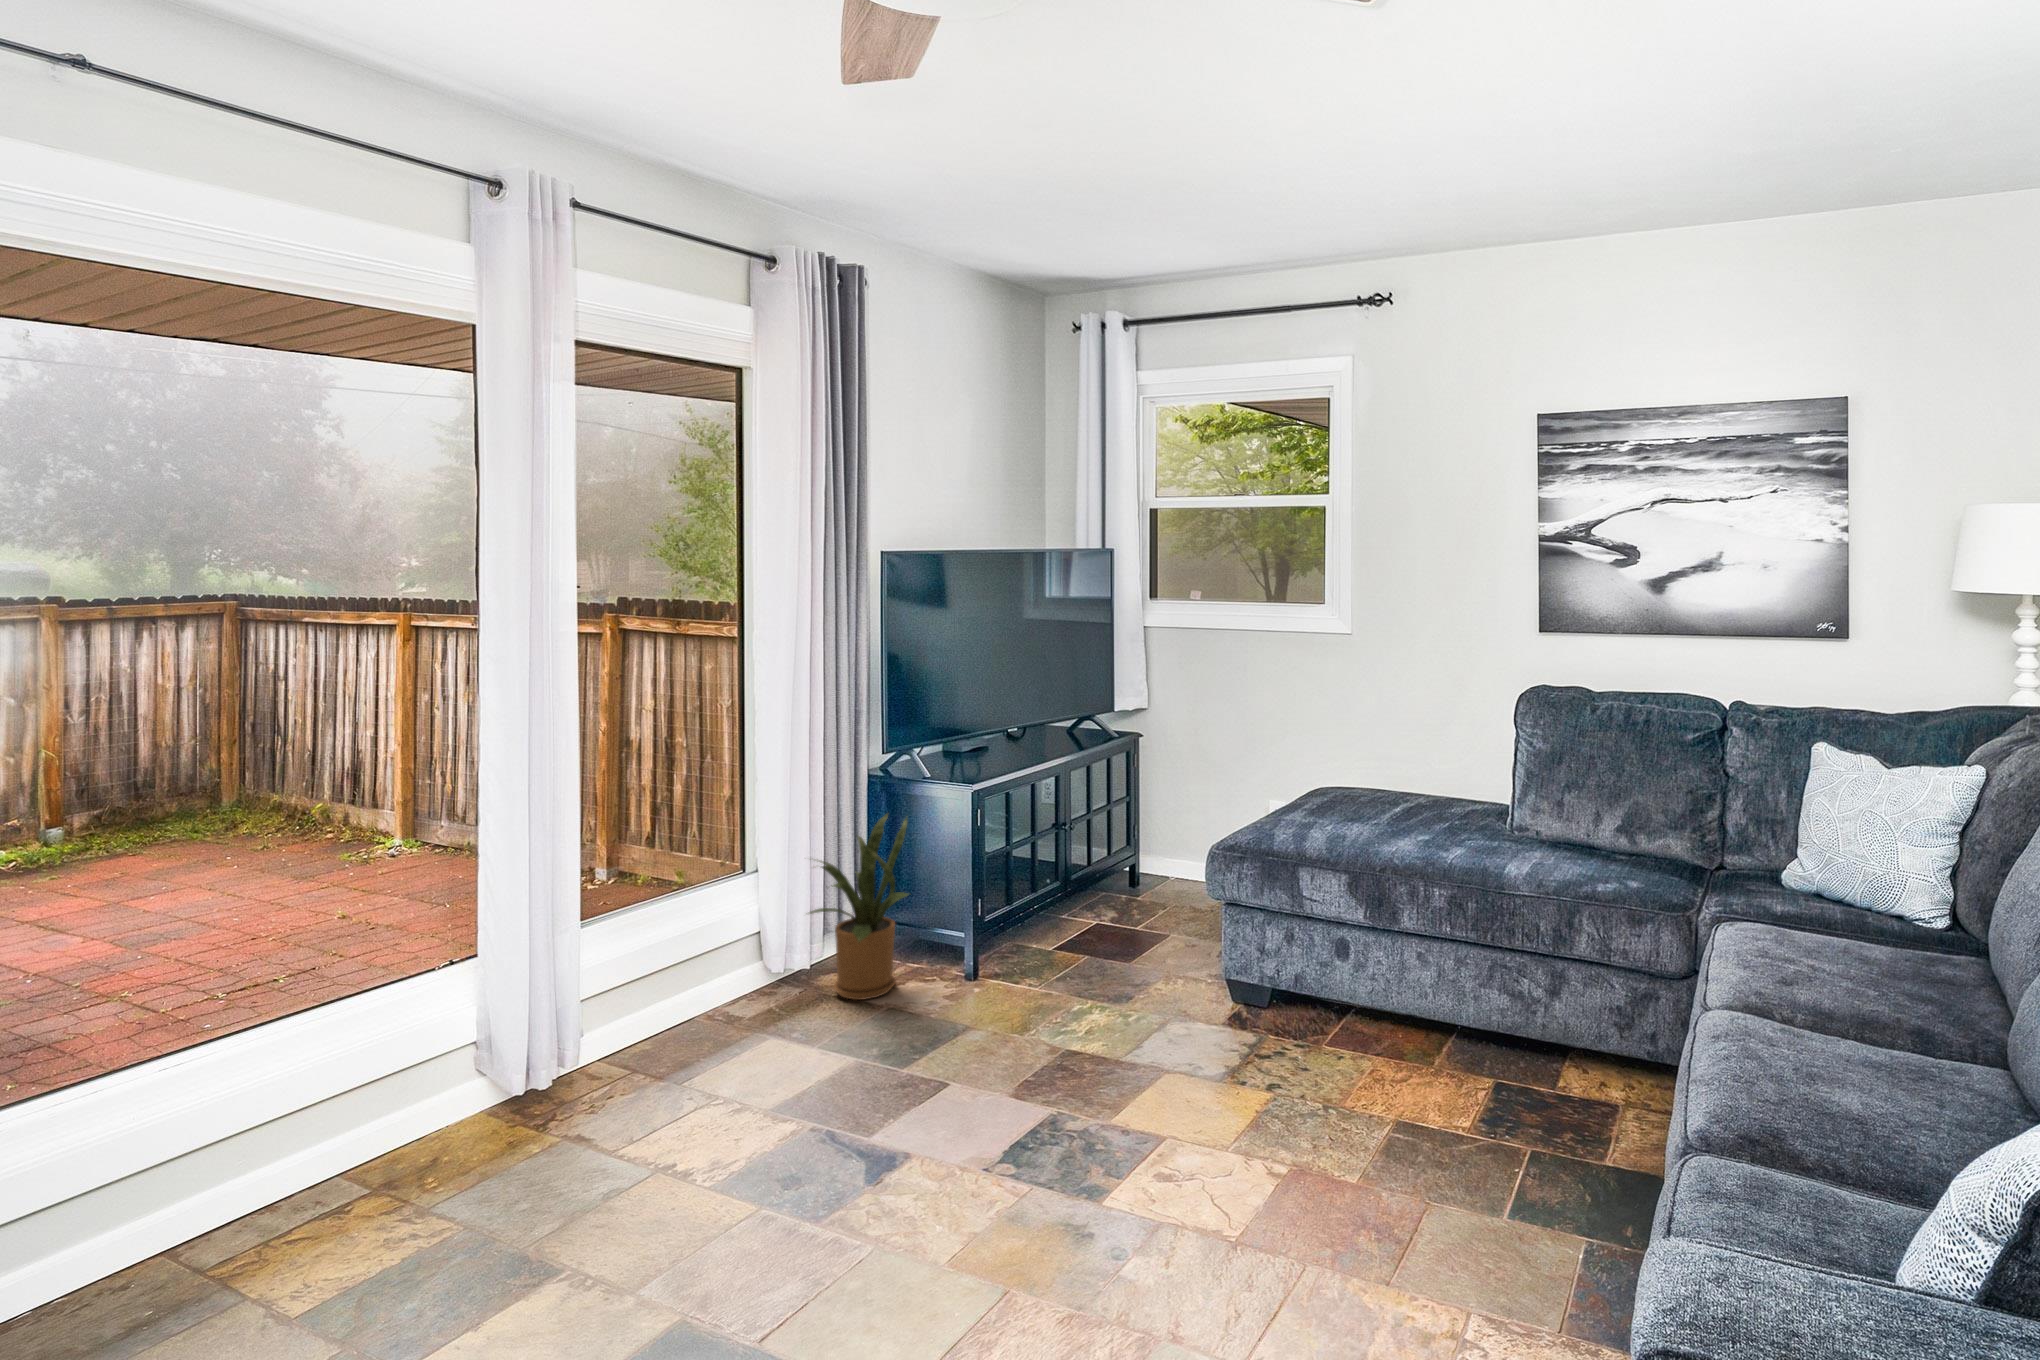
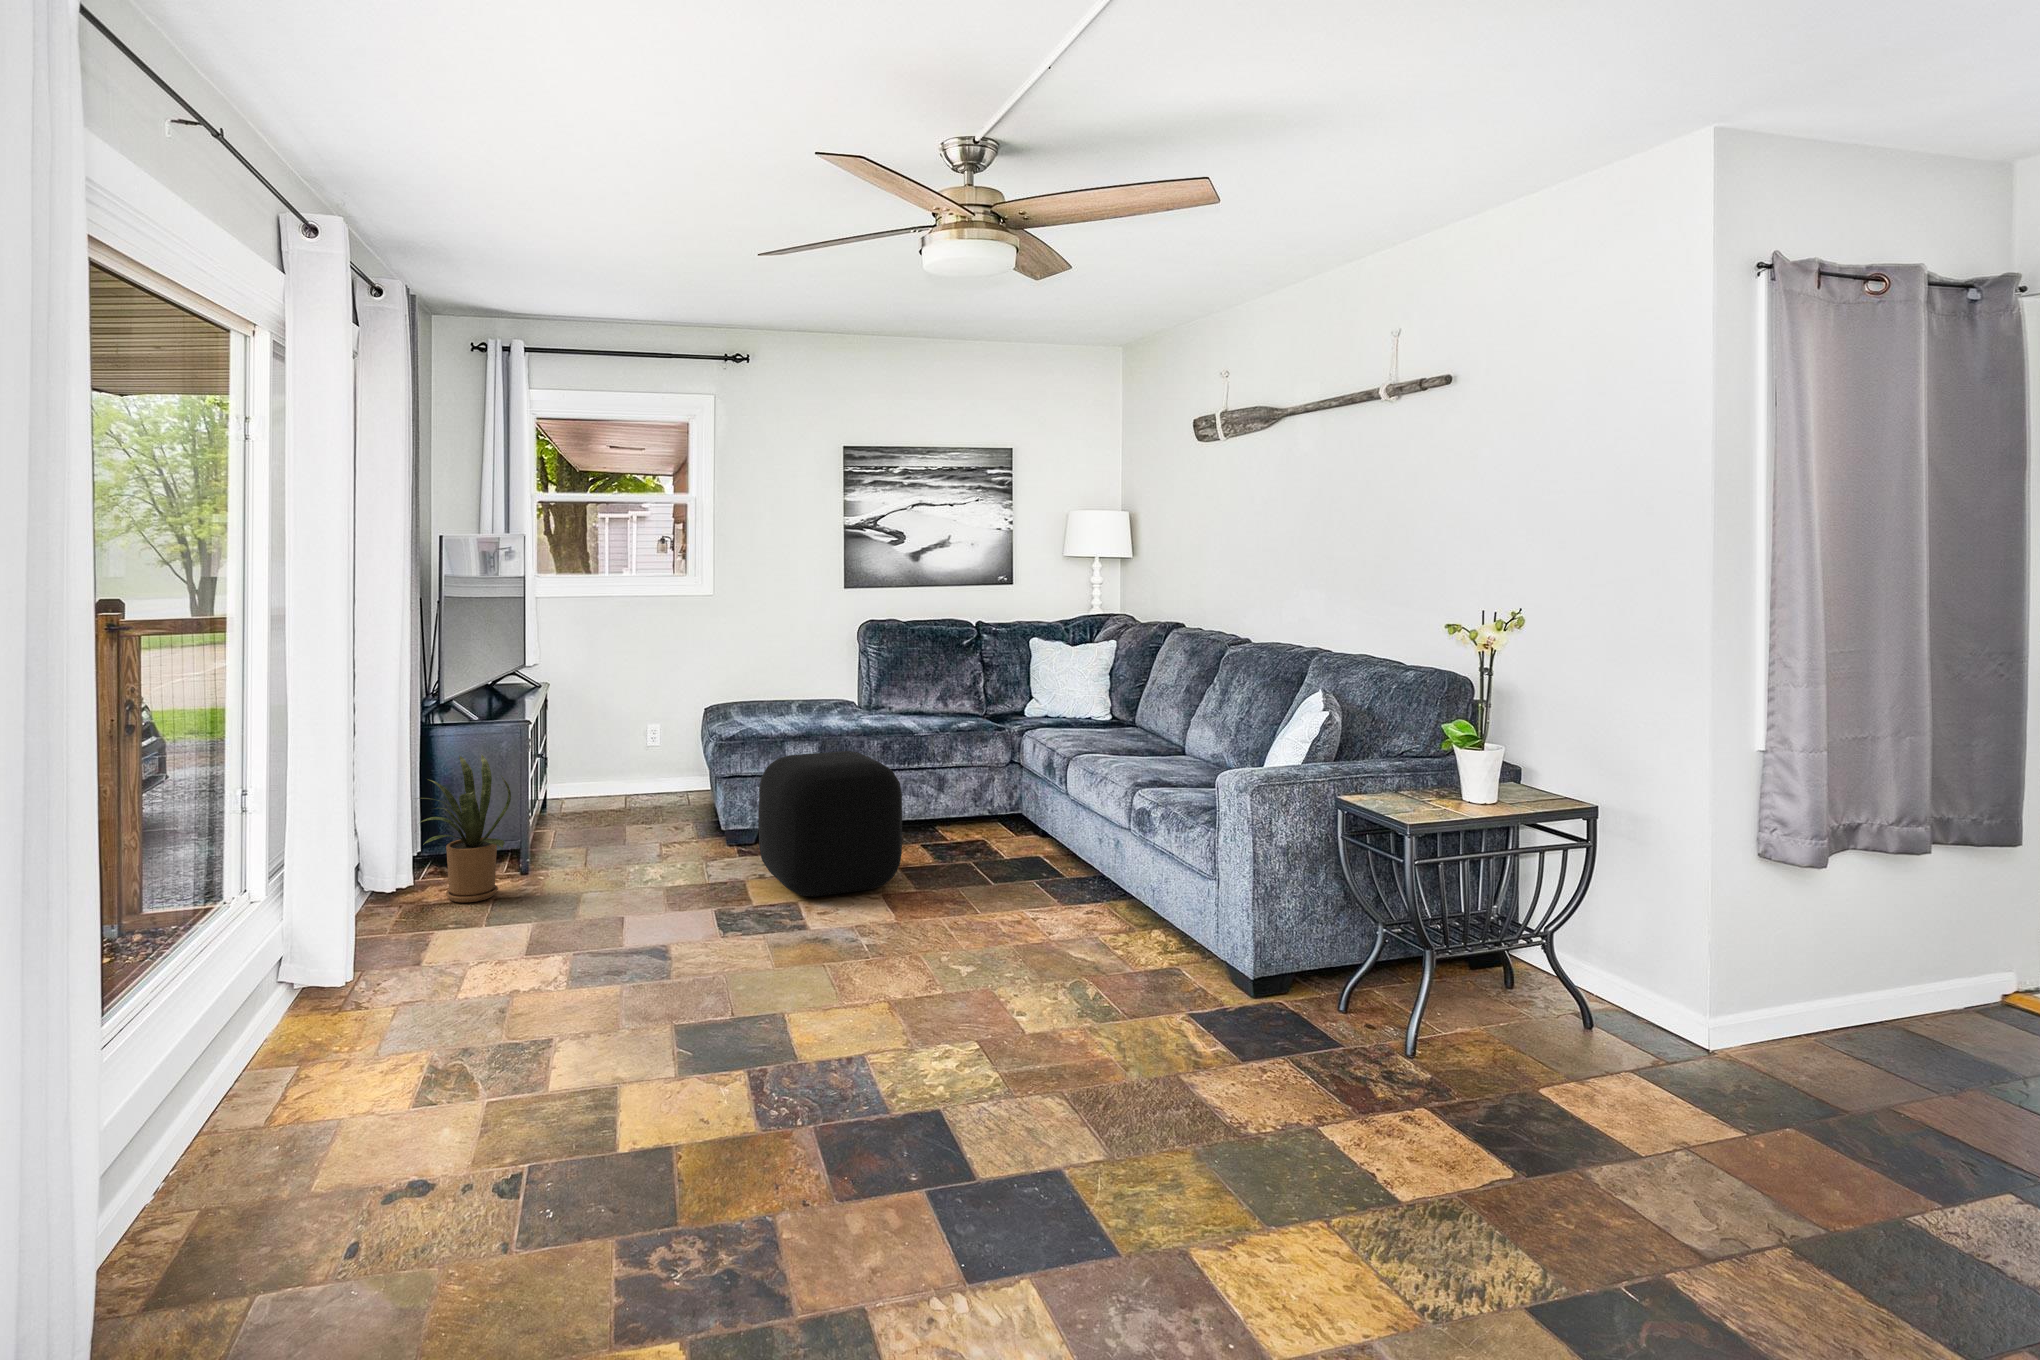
ottoman: none [1113,894,1345,1159] -> present [758,751,902,897]

